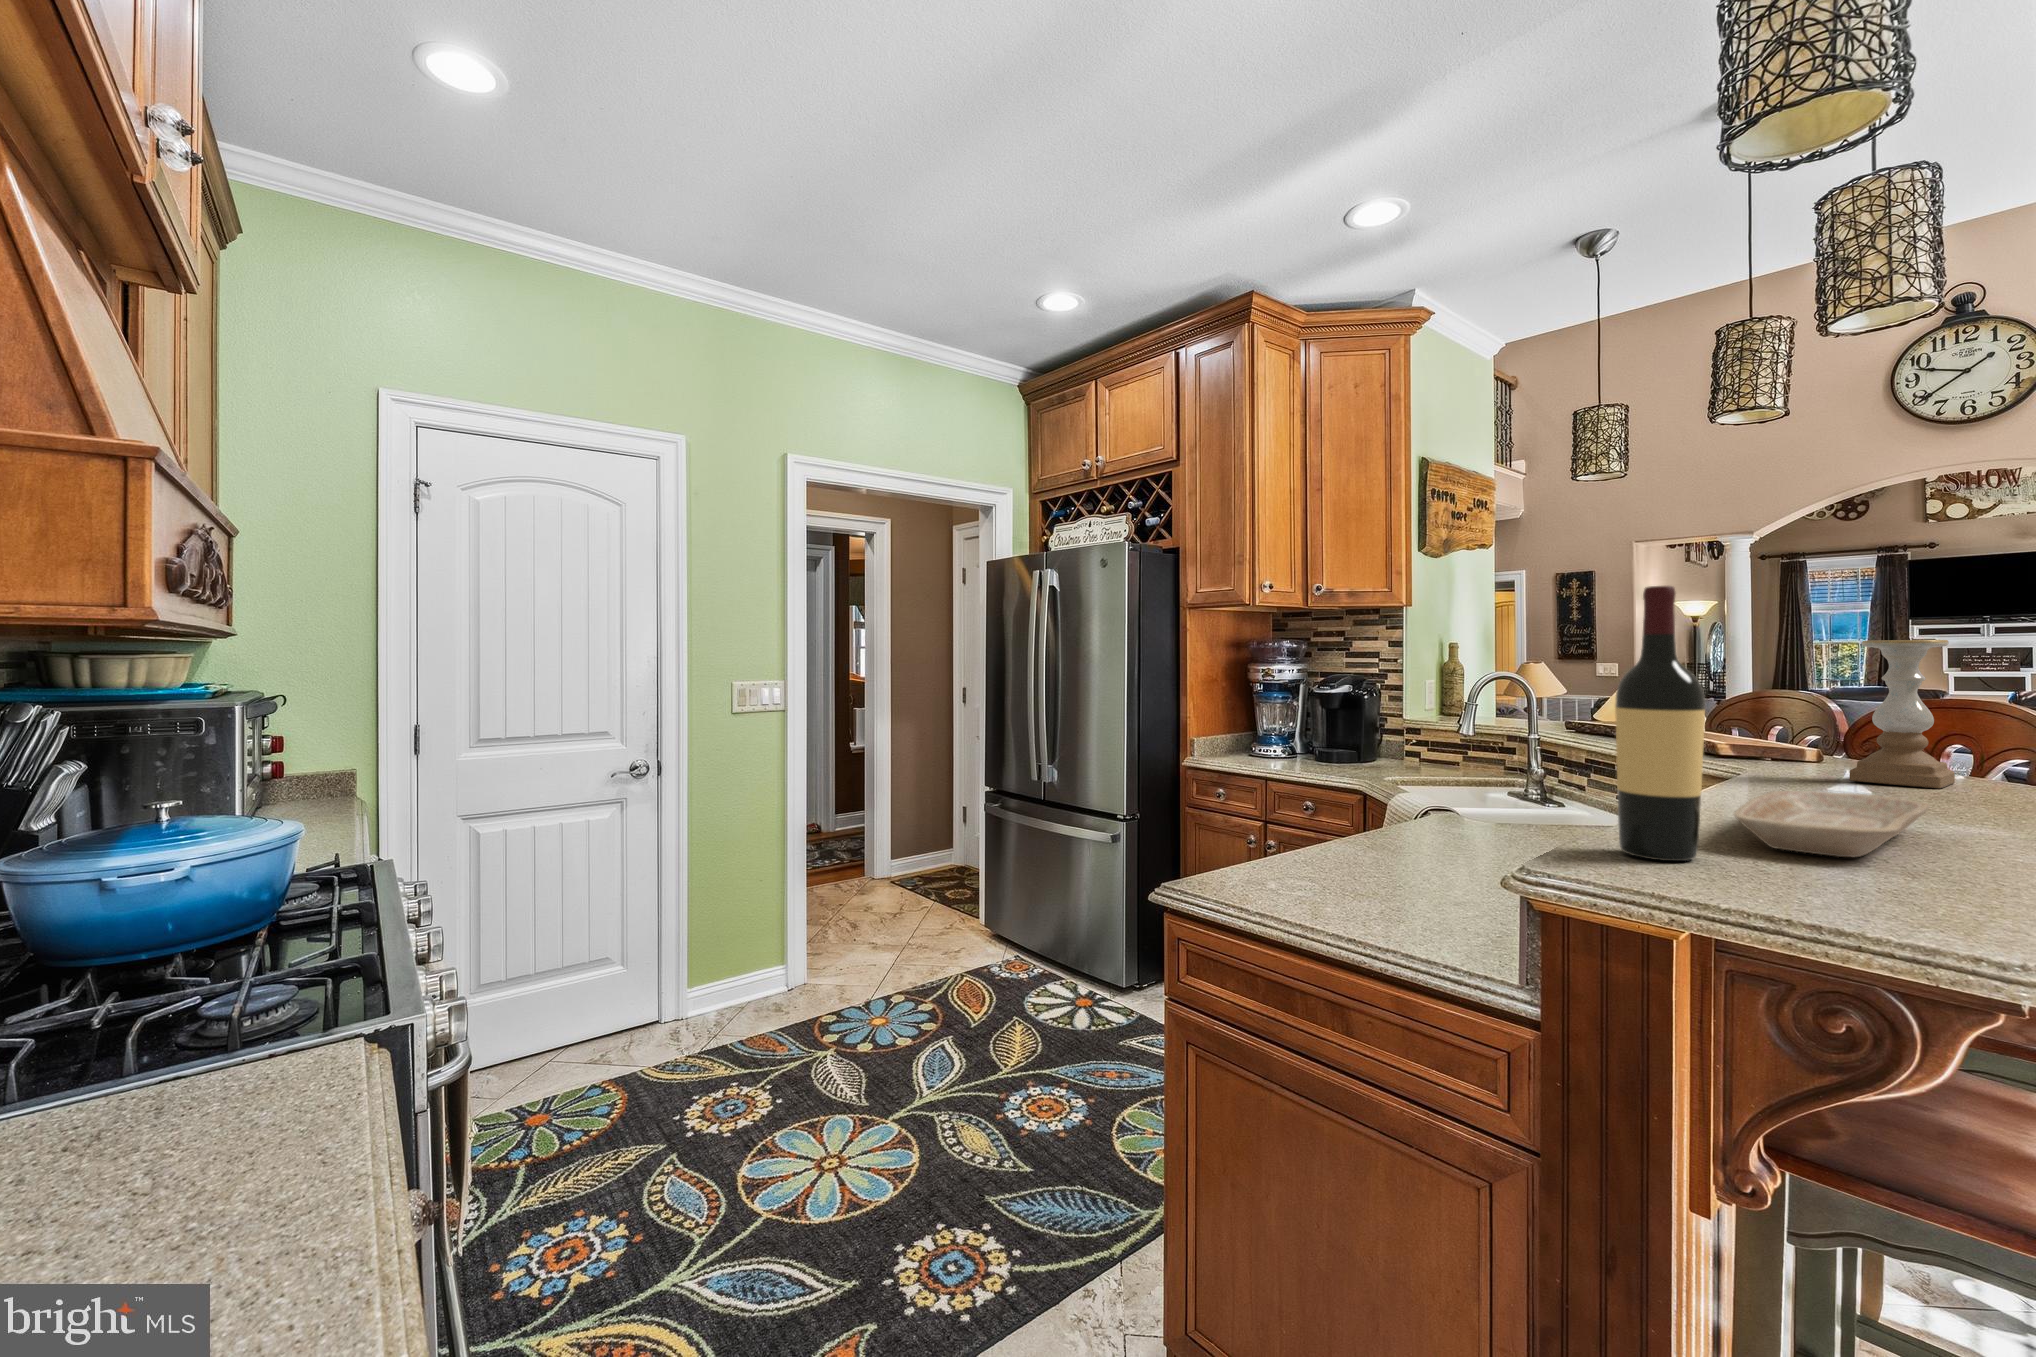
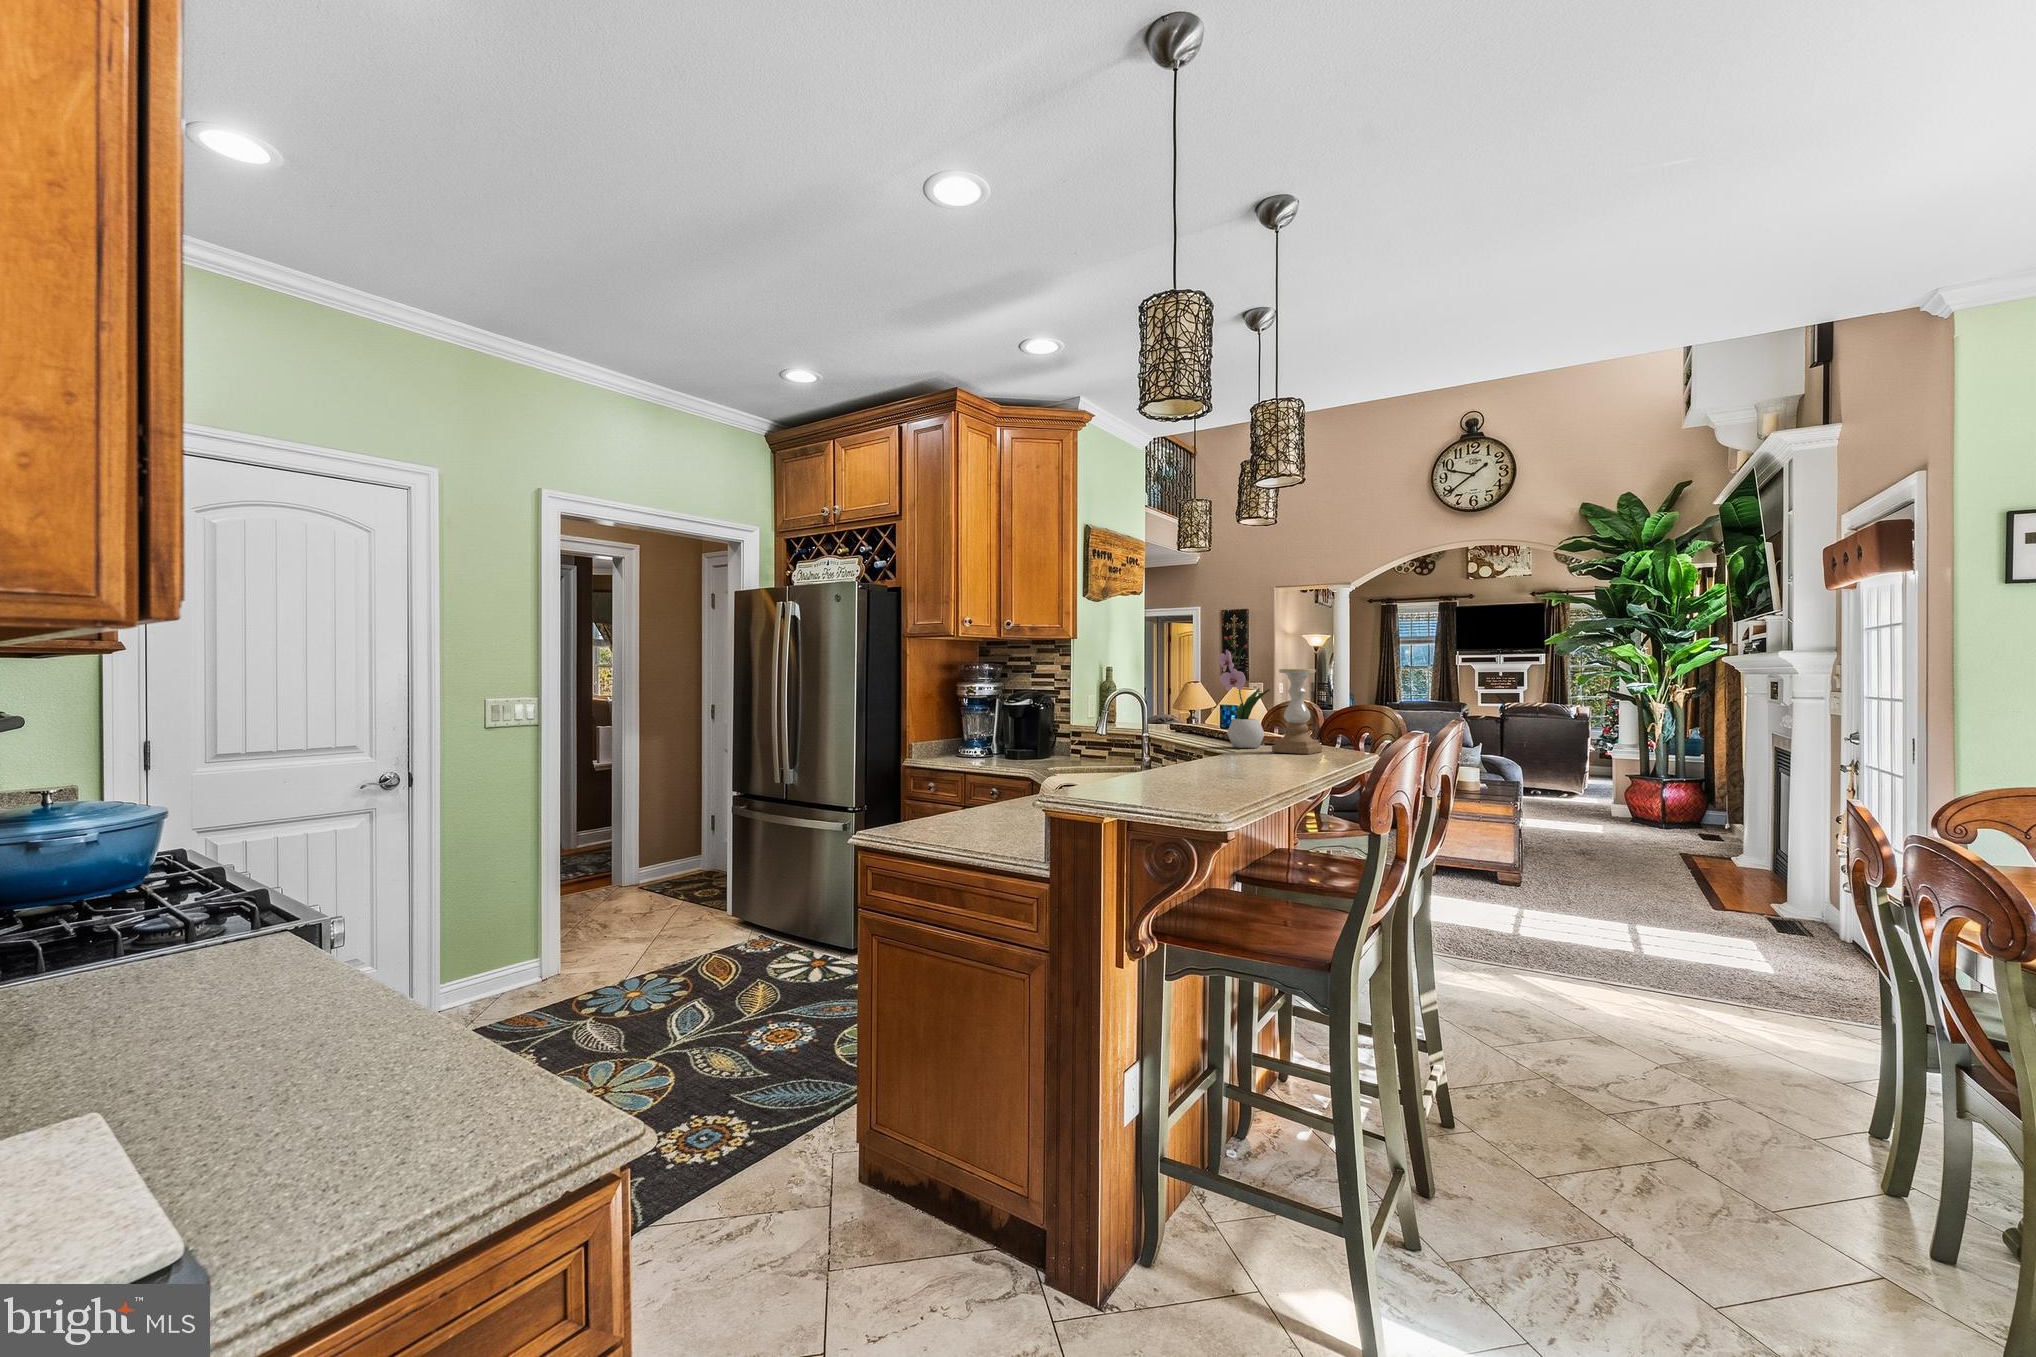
wine bottle: present [1615,586,1705,861] -> none [1094,640,1132,785]
flower arrangement: none [1712,589,1822,769] -> present [1218,636,1270,748]
tray: present [1734,791,1929,857] -> none [1155,753,1256,780]

